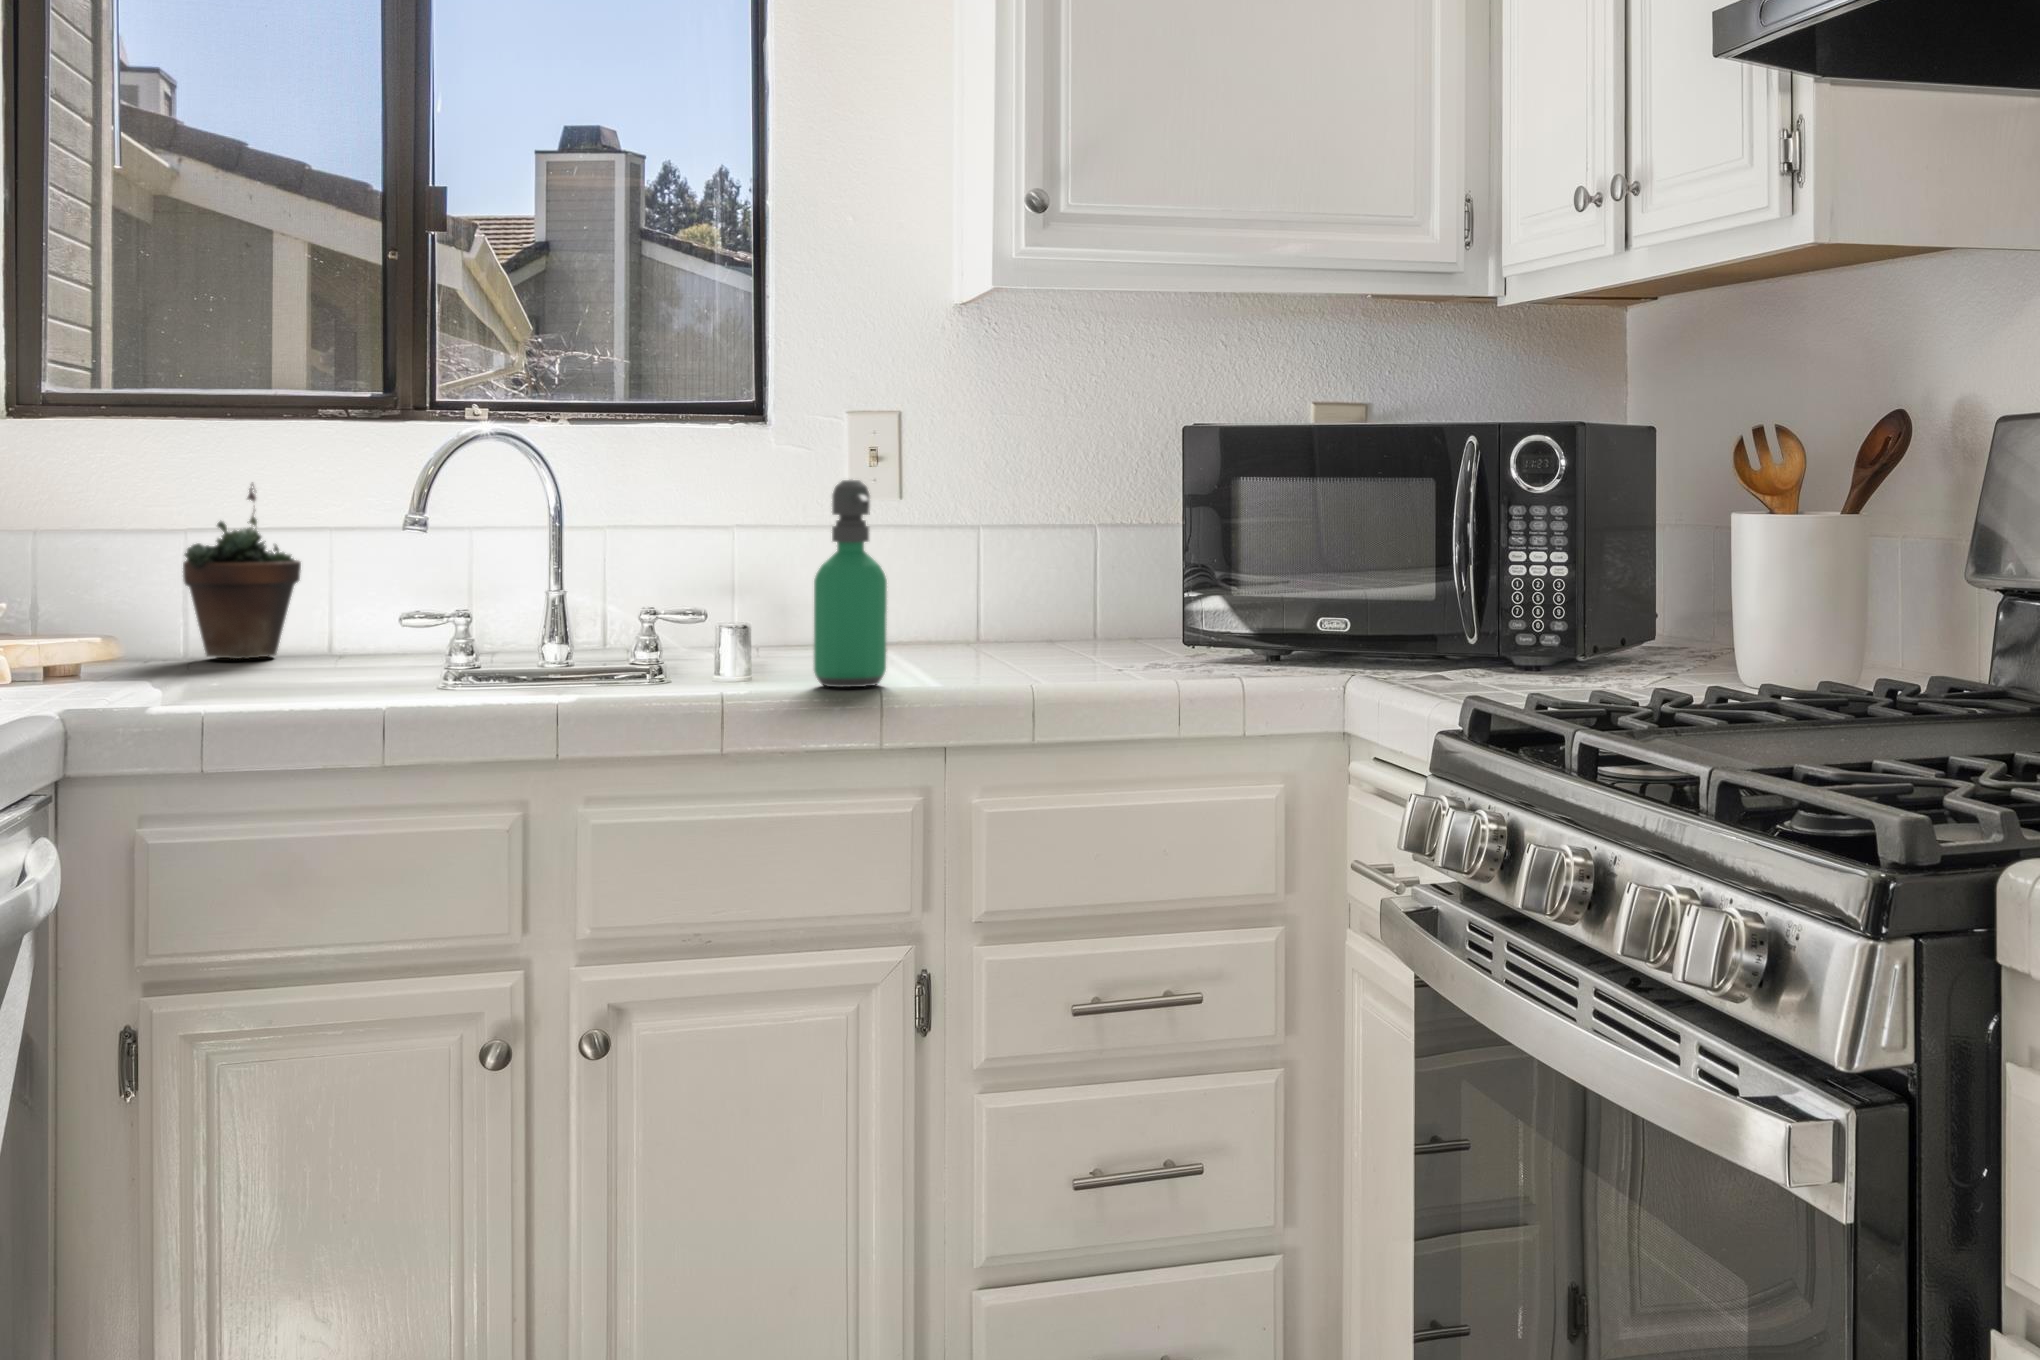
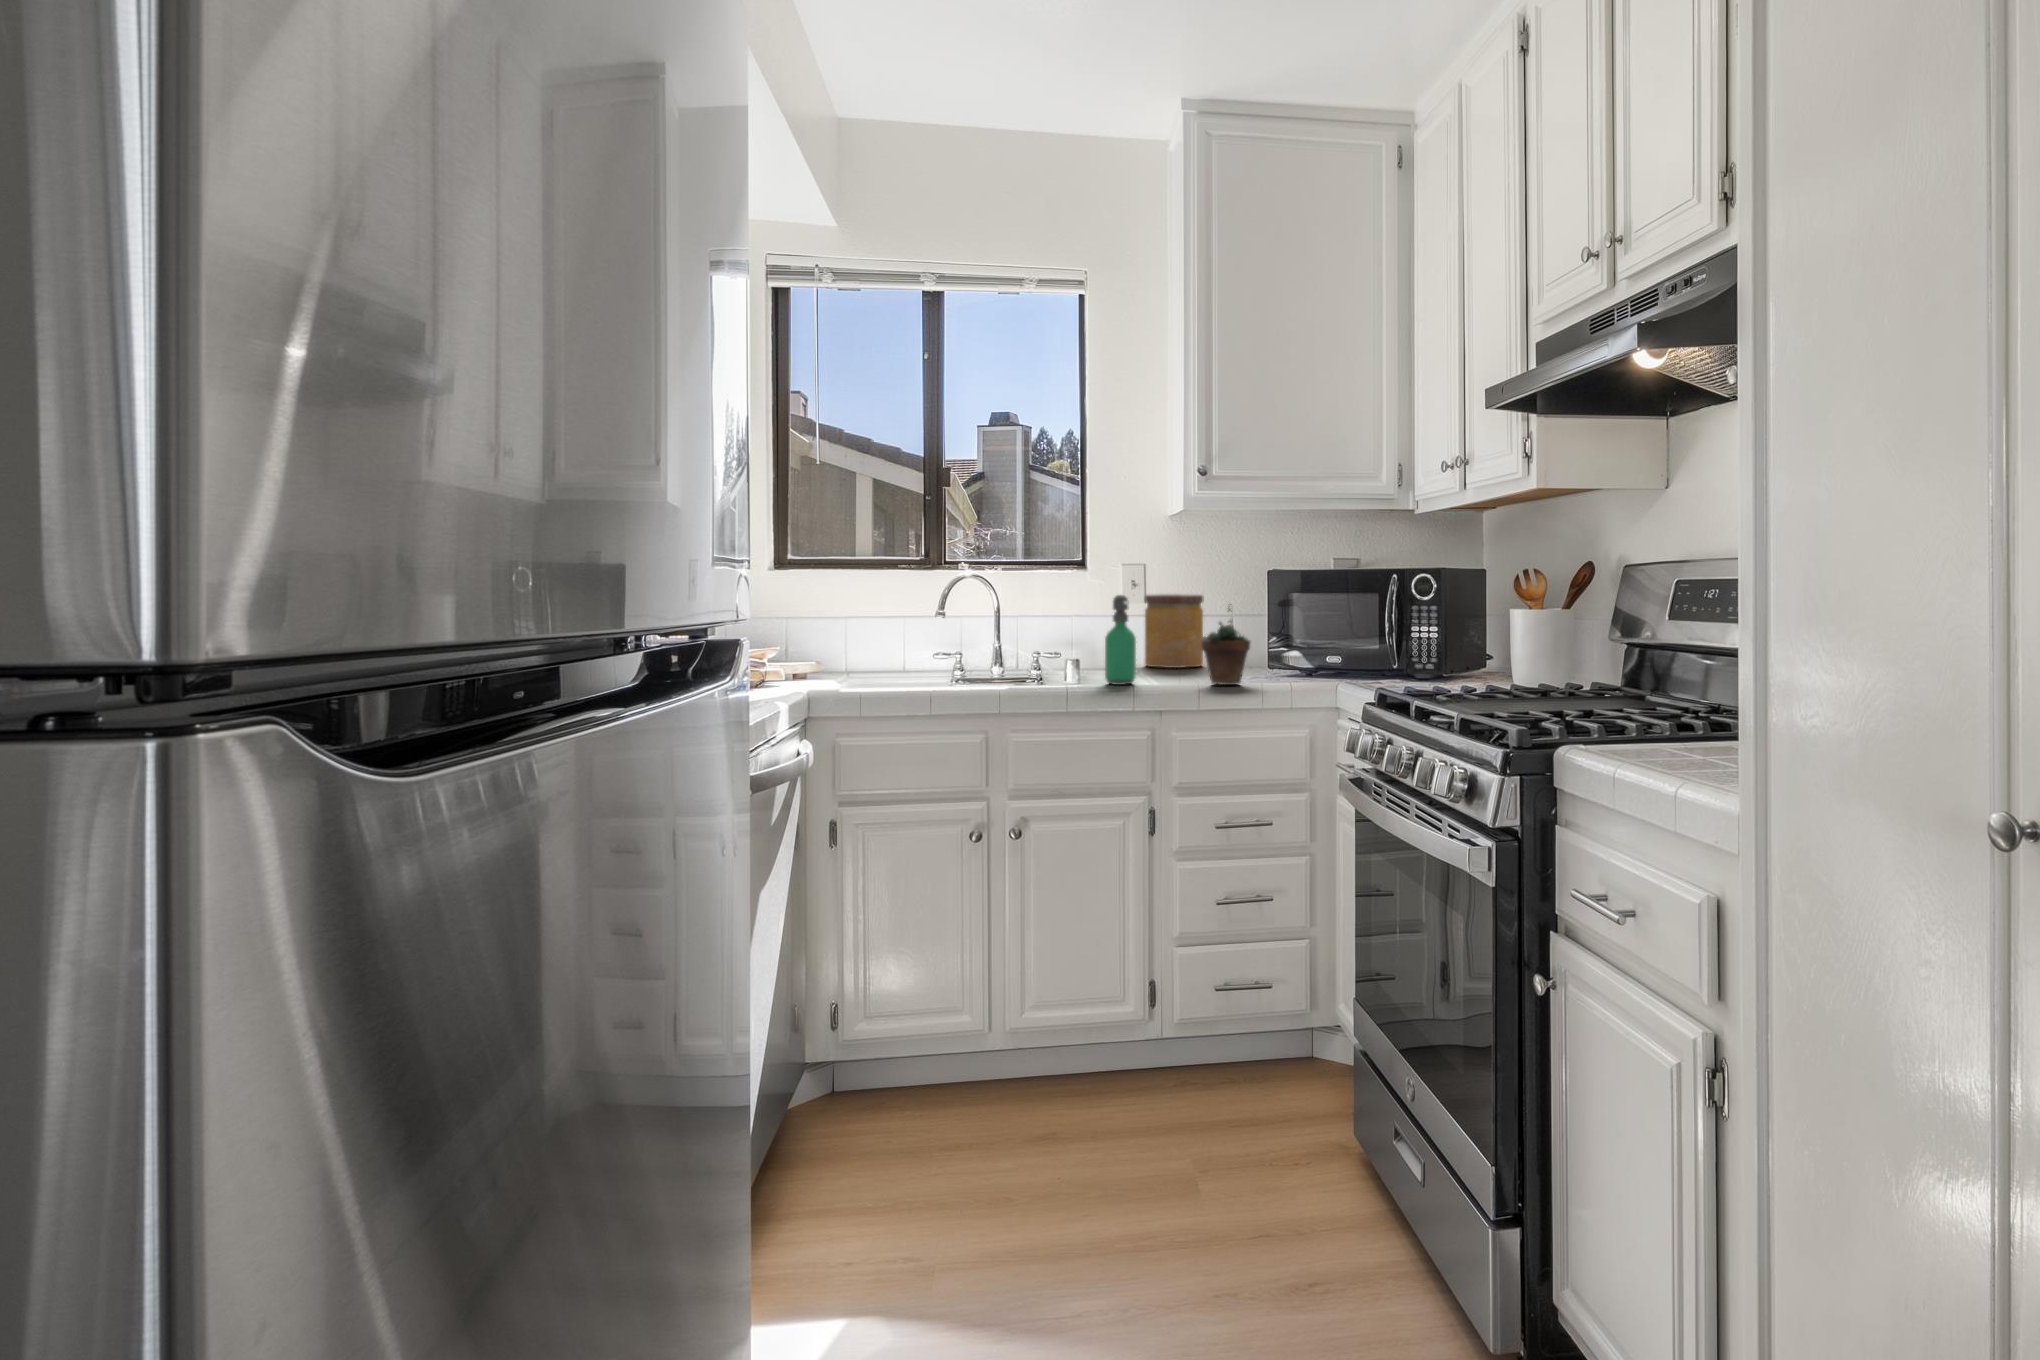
jar: none [905,481,1039,644] -> present [1145,594,1204,668]
succulent plant: present [183,484,301,659] -> present [1202,604,1250,685]

